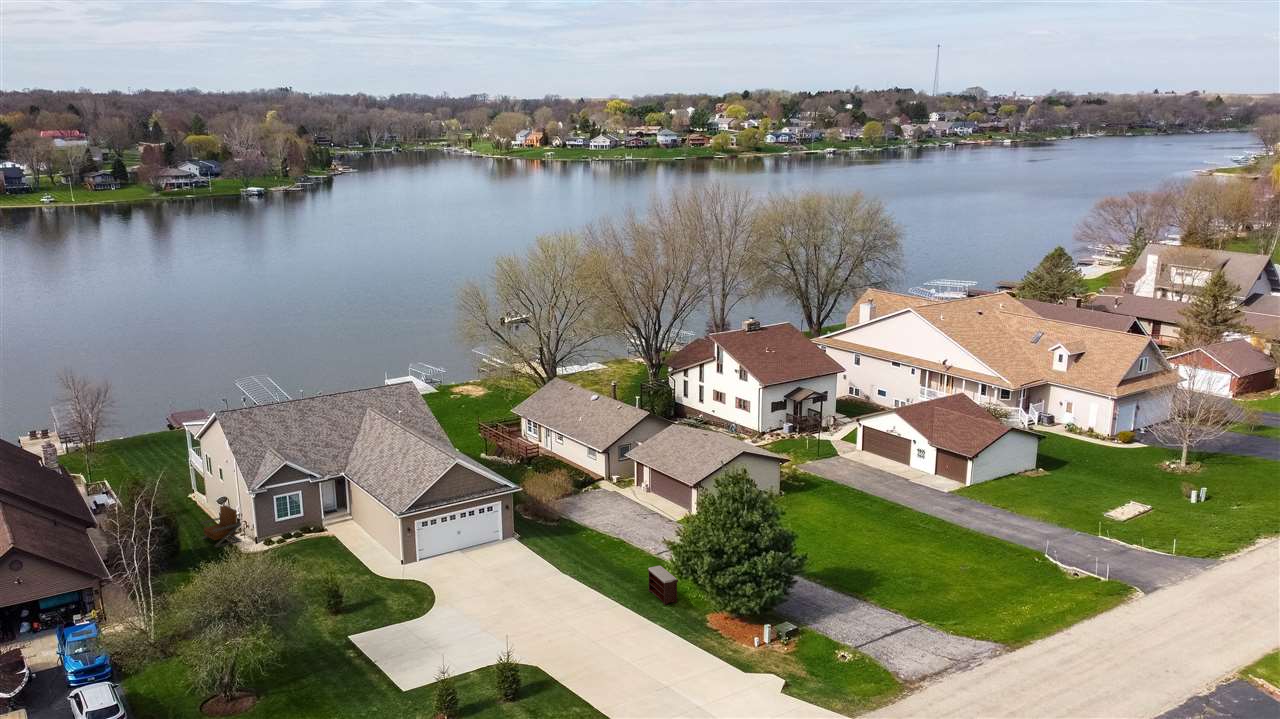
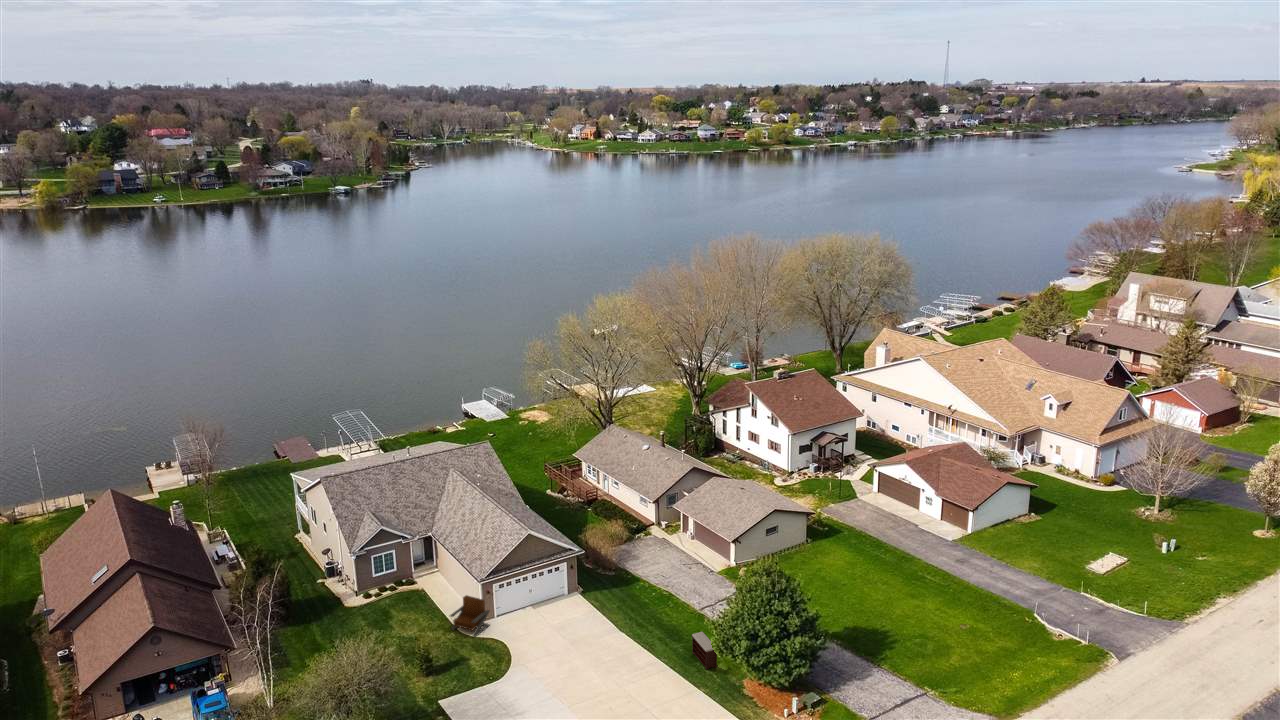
lounge chair: present [201,505,242,547] -> present [450,595,490,637]

